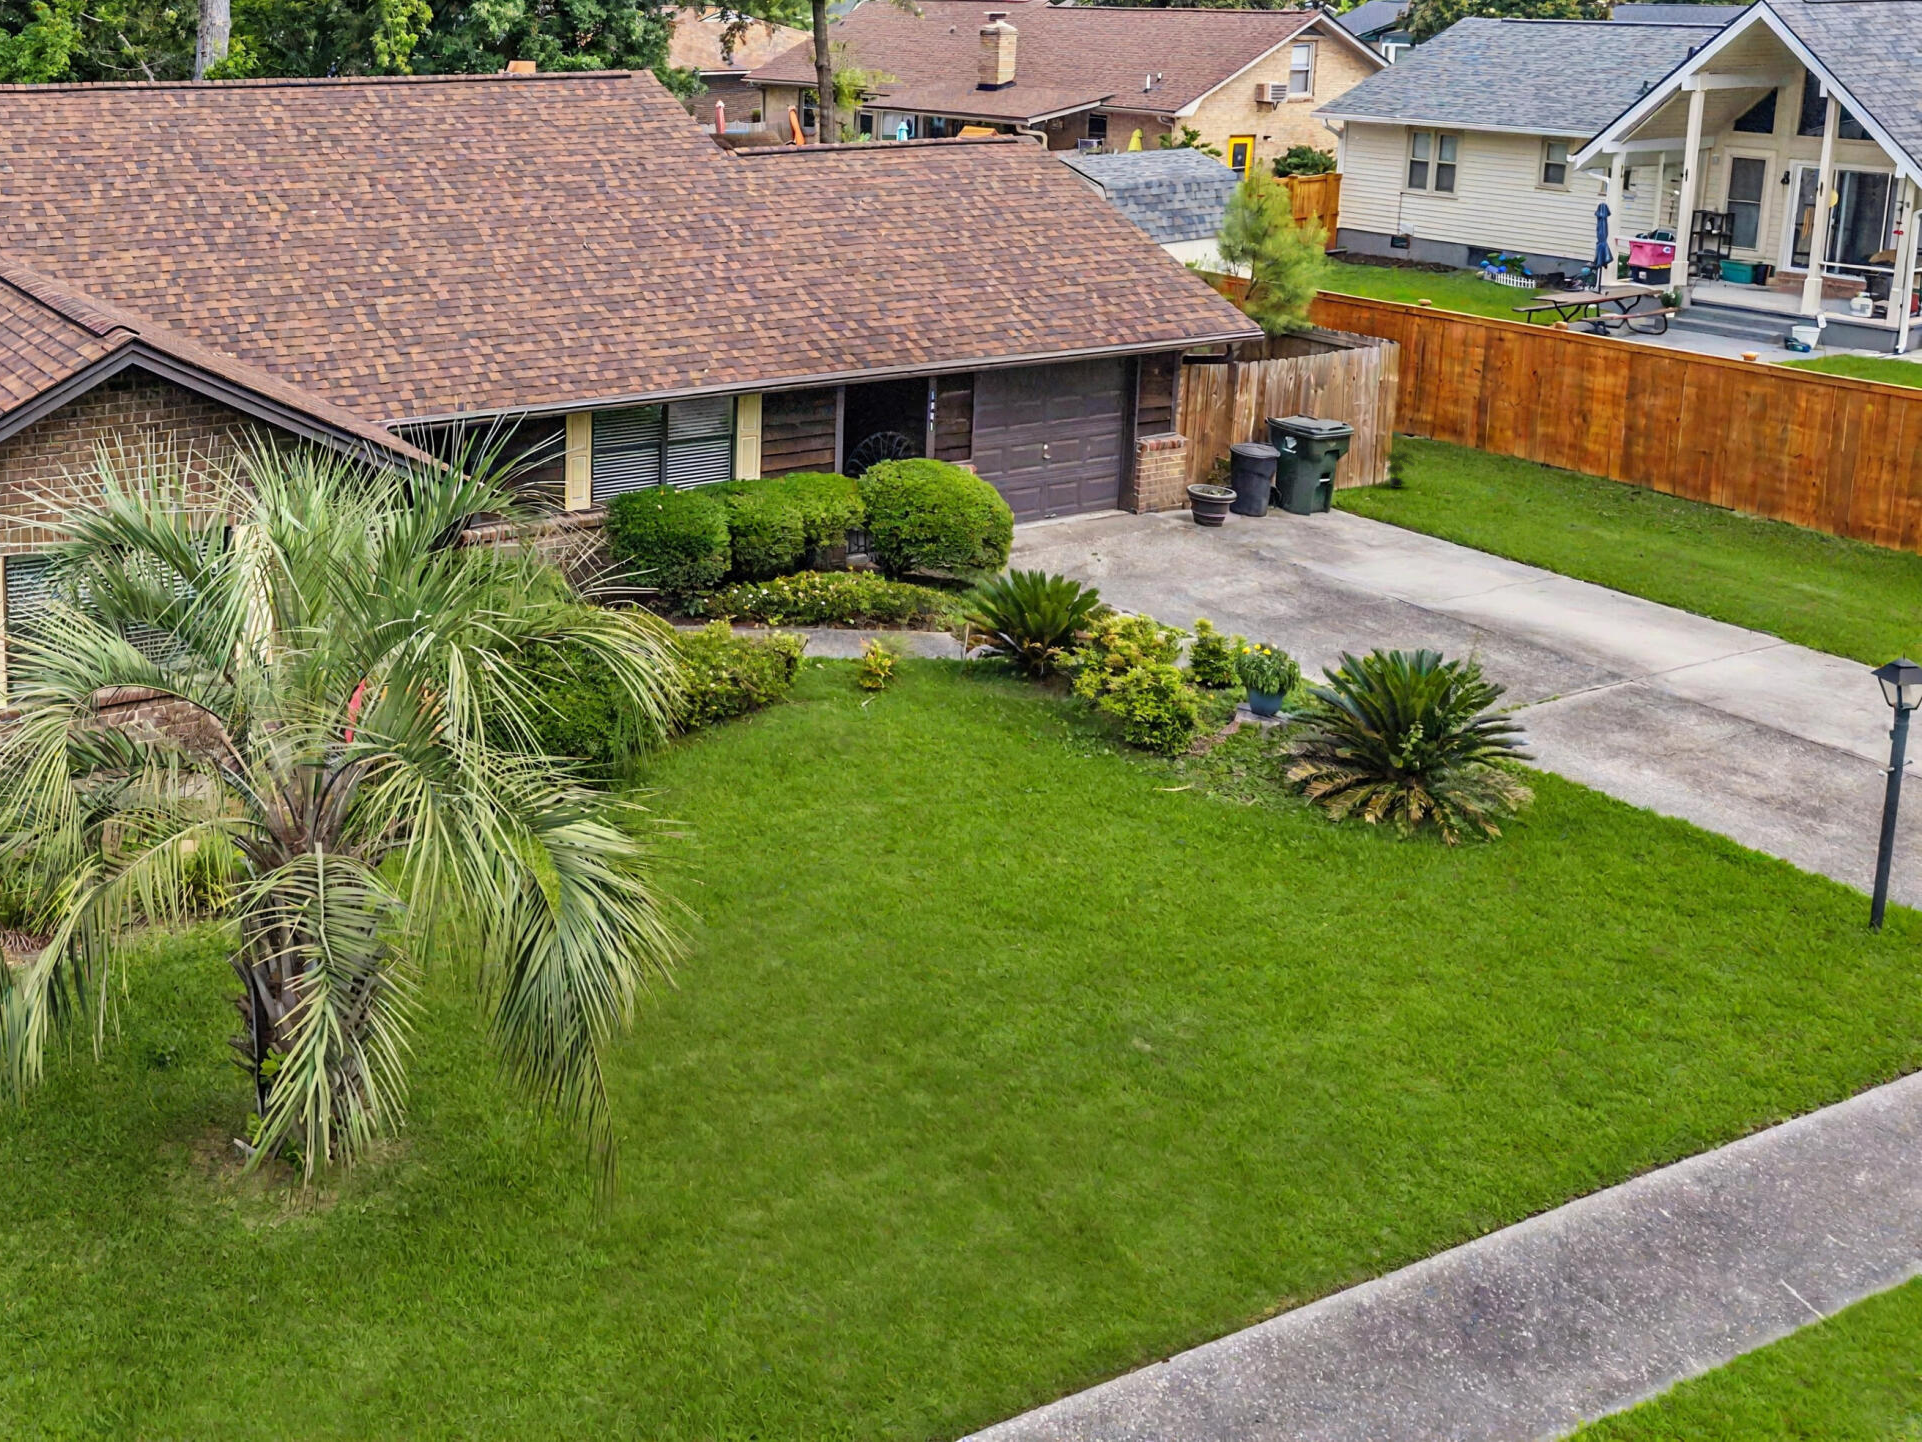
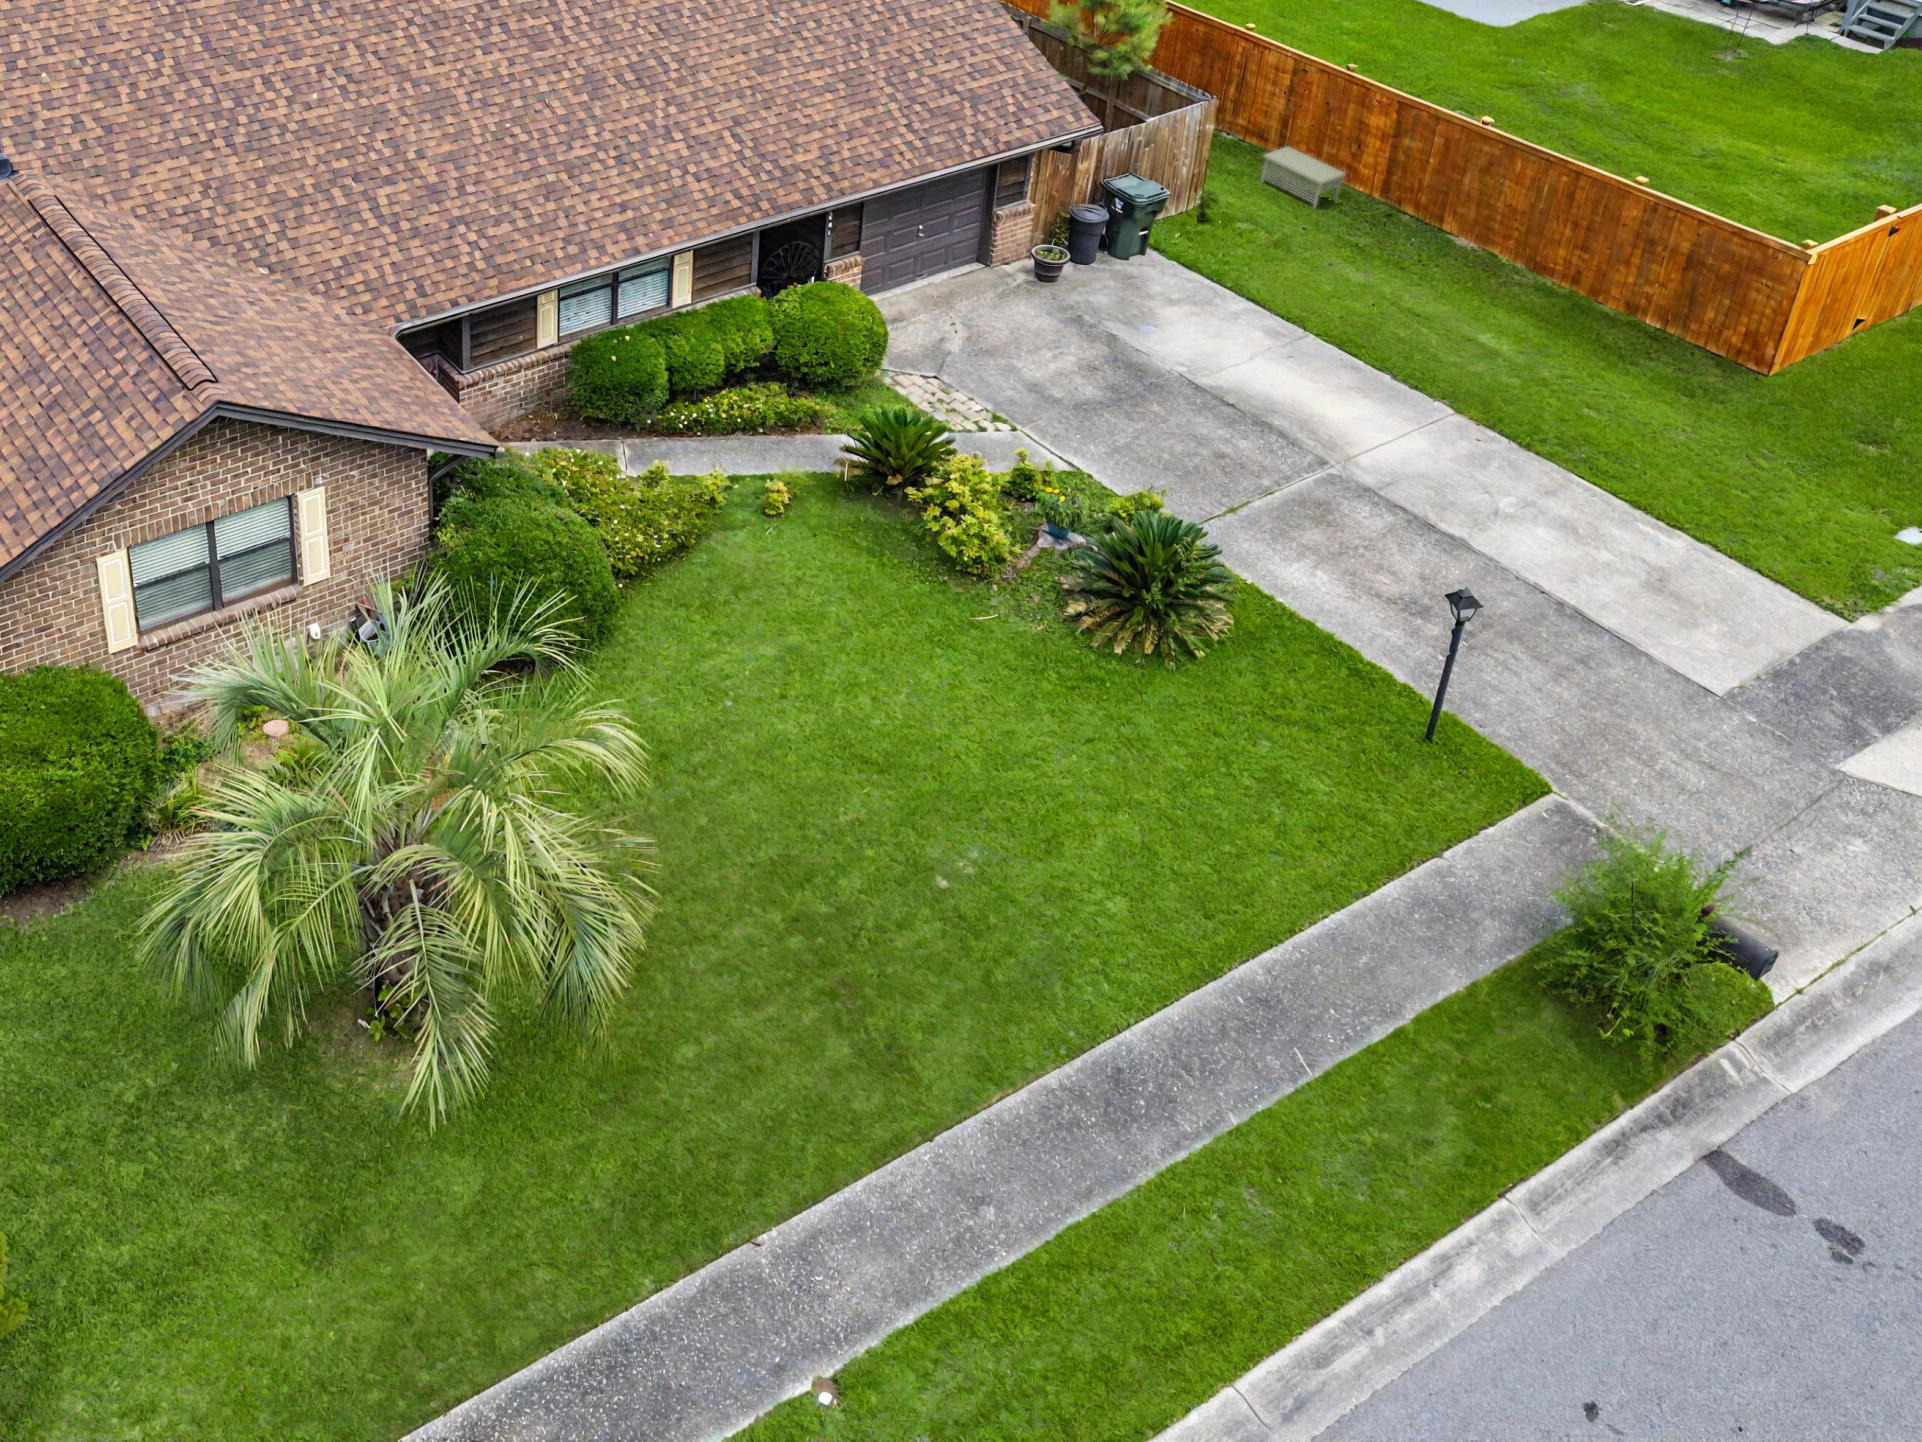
storage bench: none [1462,423,1575,483] -> present [1261,147,1345,208]

